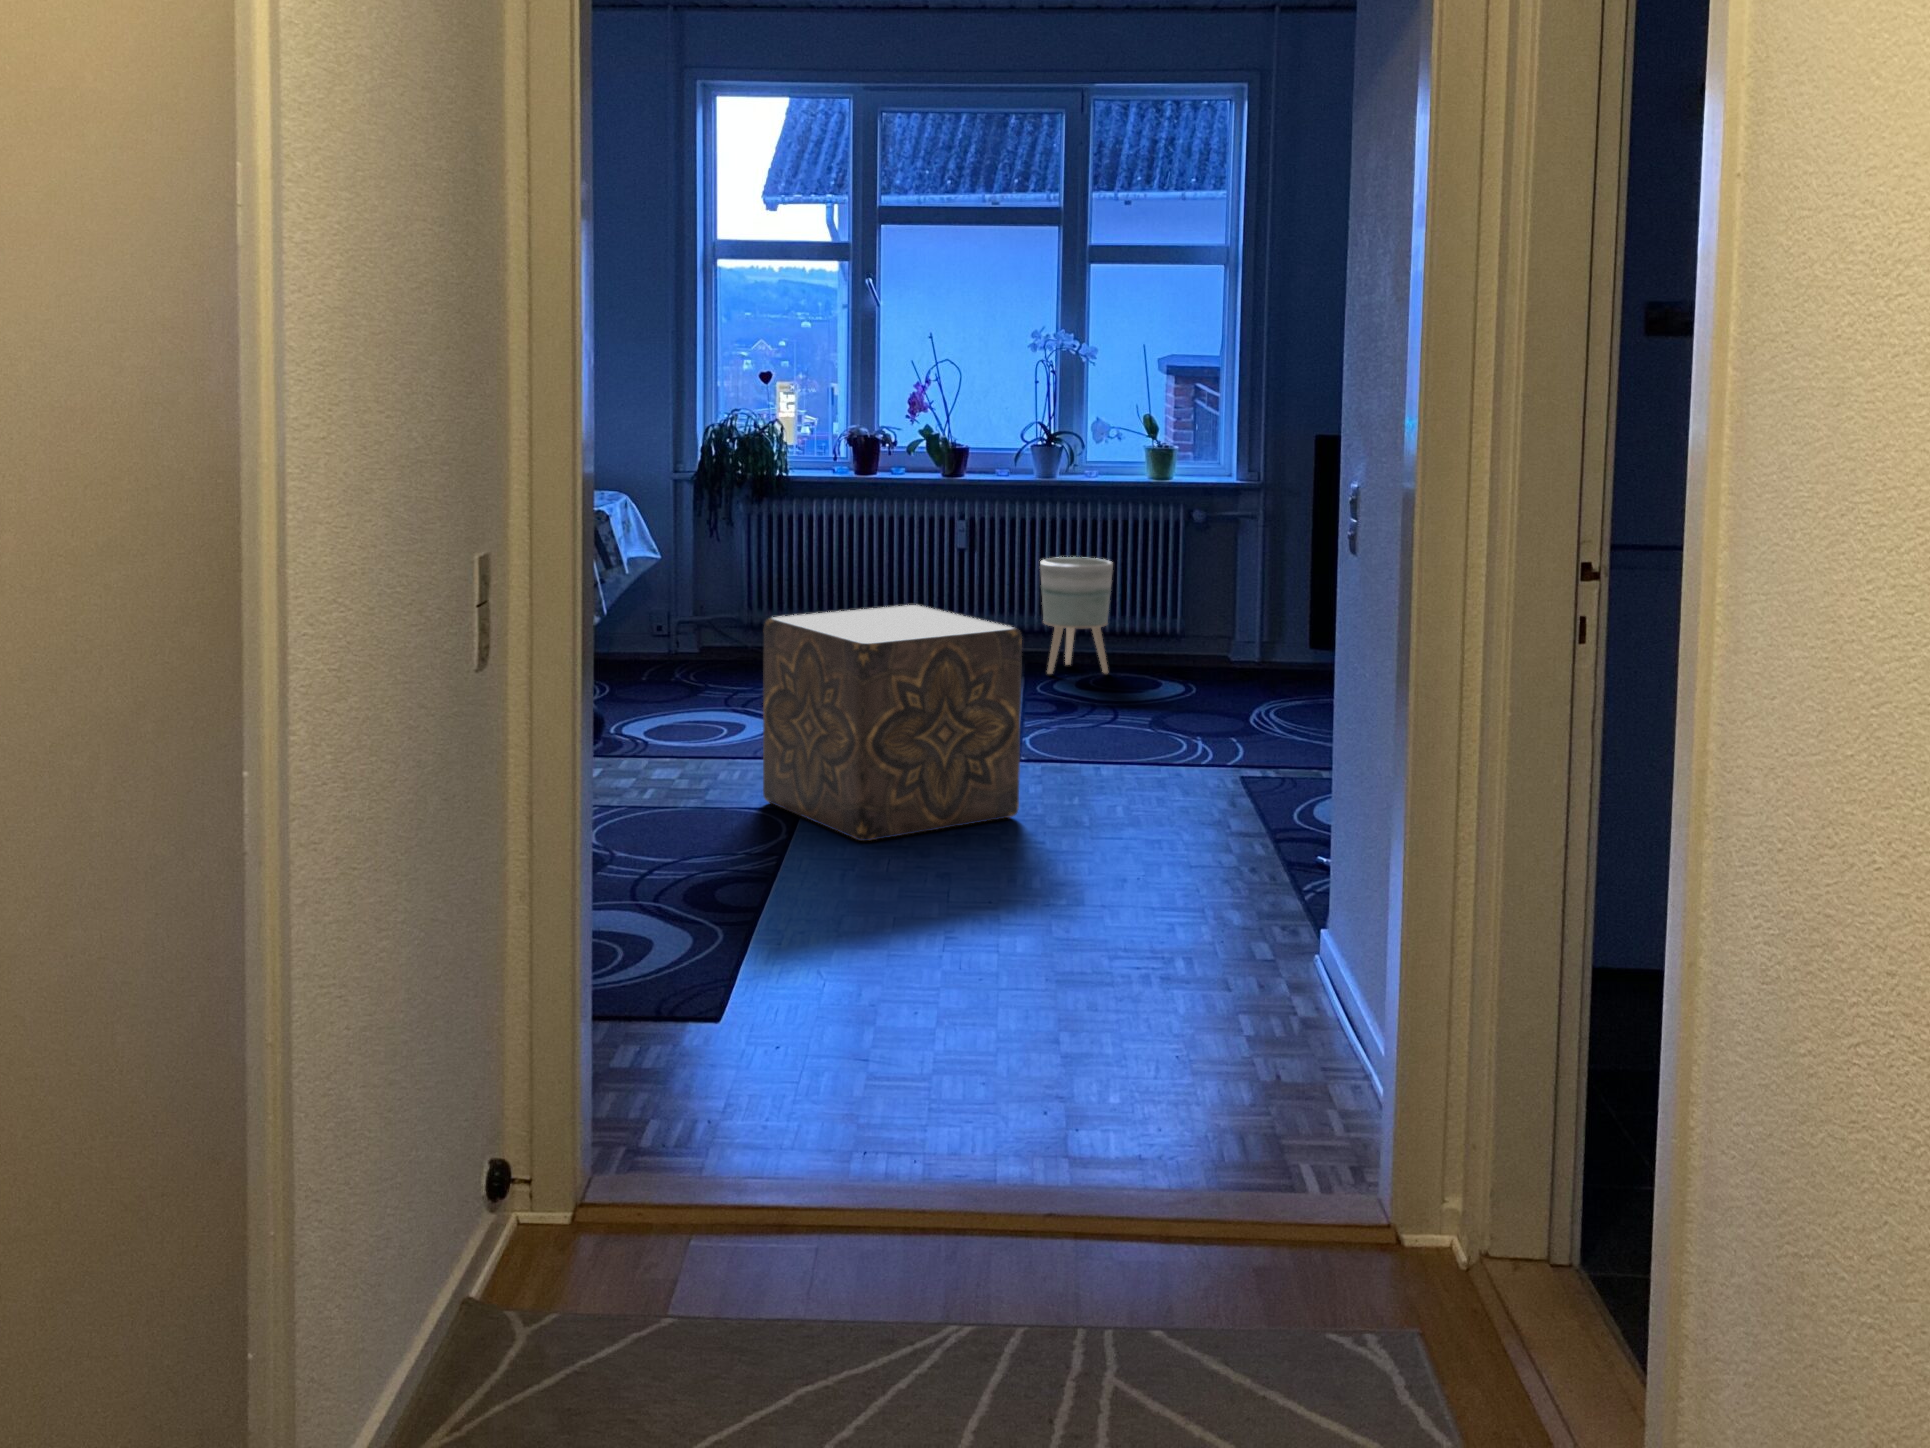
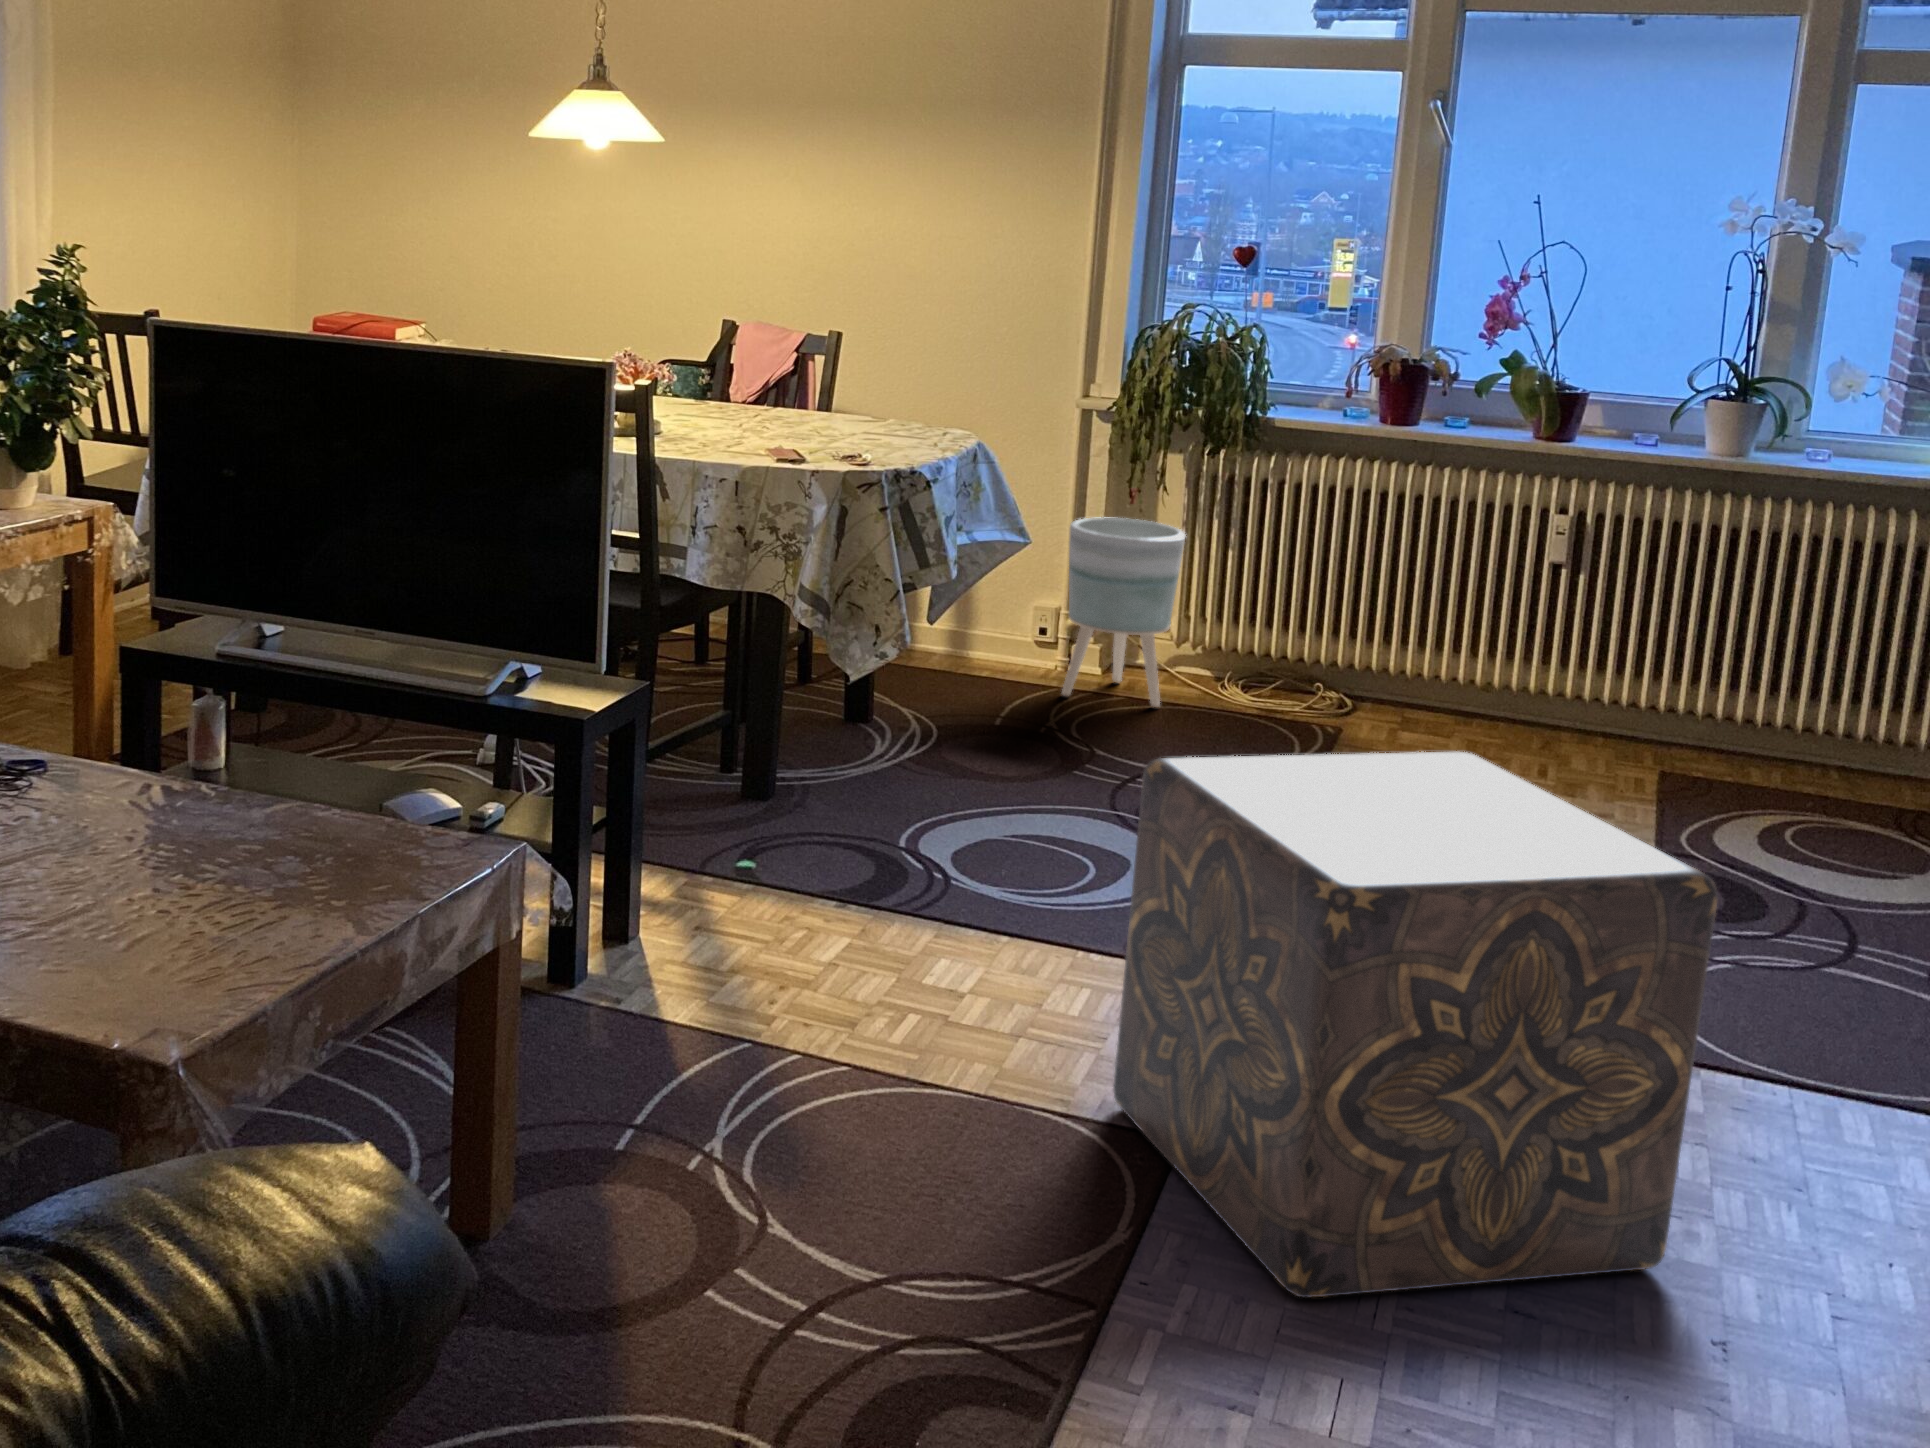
planter: present [1040,557,1113,674] -> present [1062,517,1185,707]

